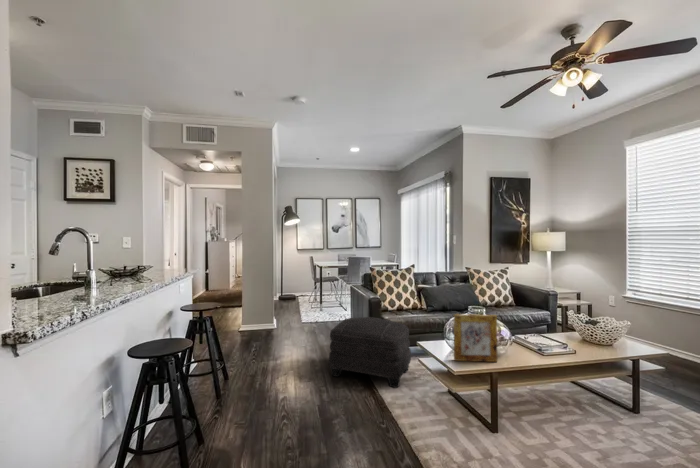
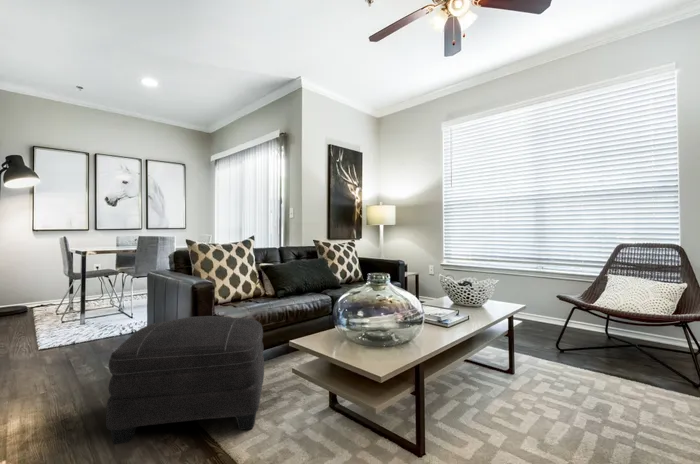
picture frame: present [454,314,497,362] -> none [365,283,419,363]

